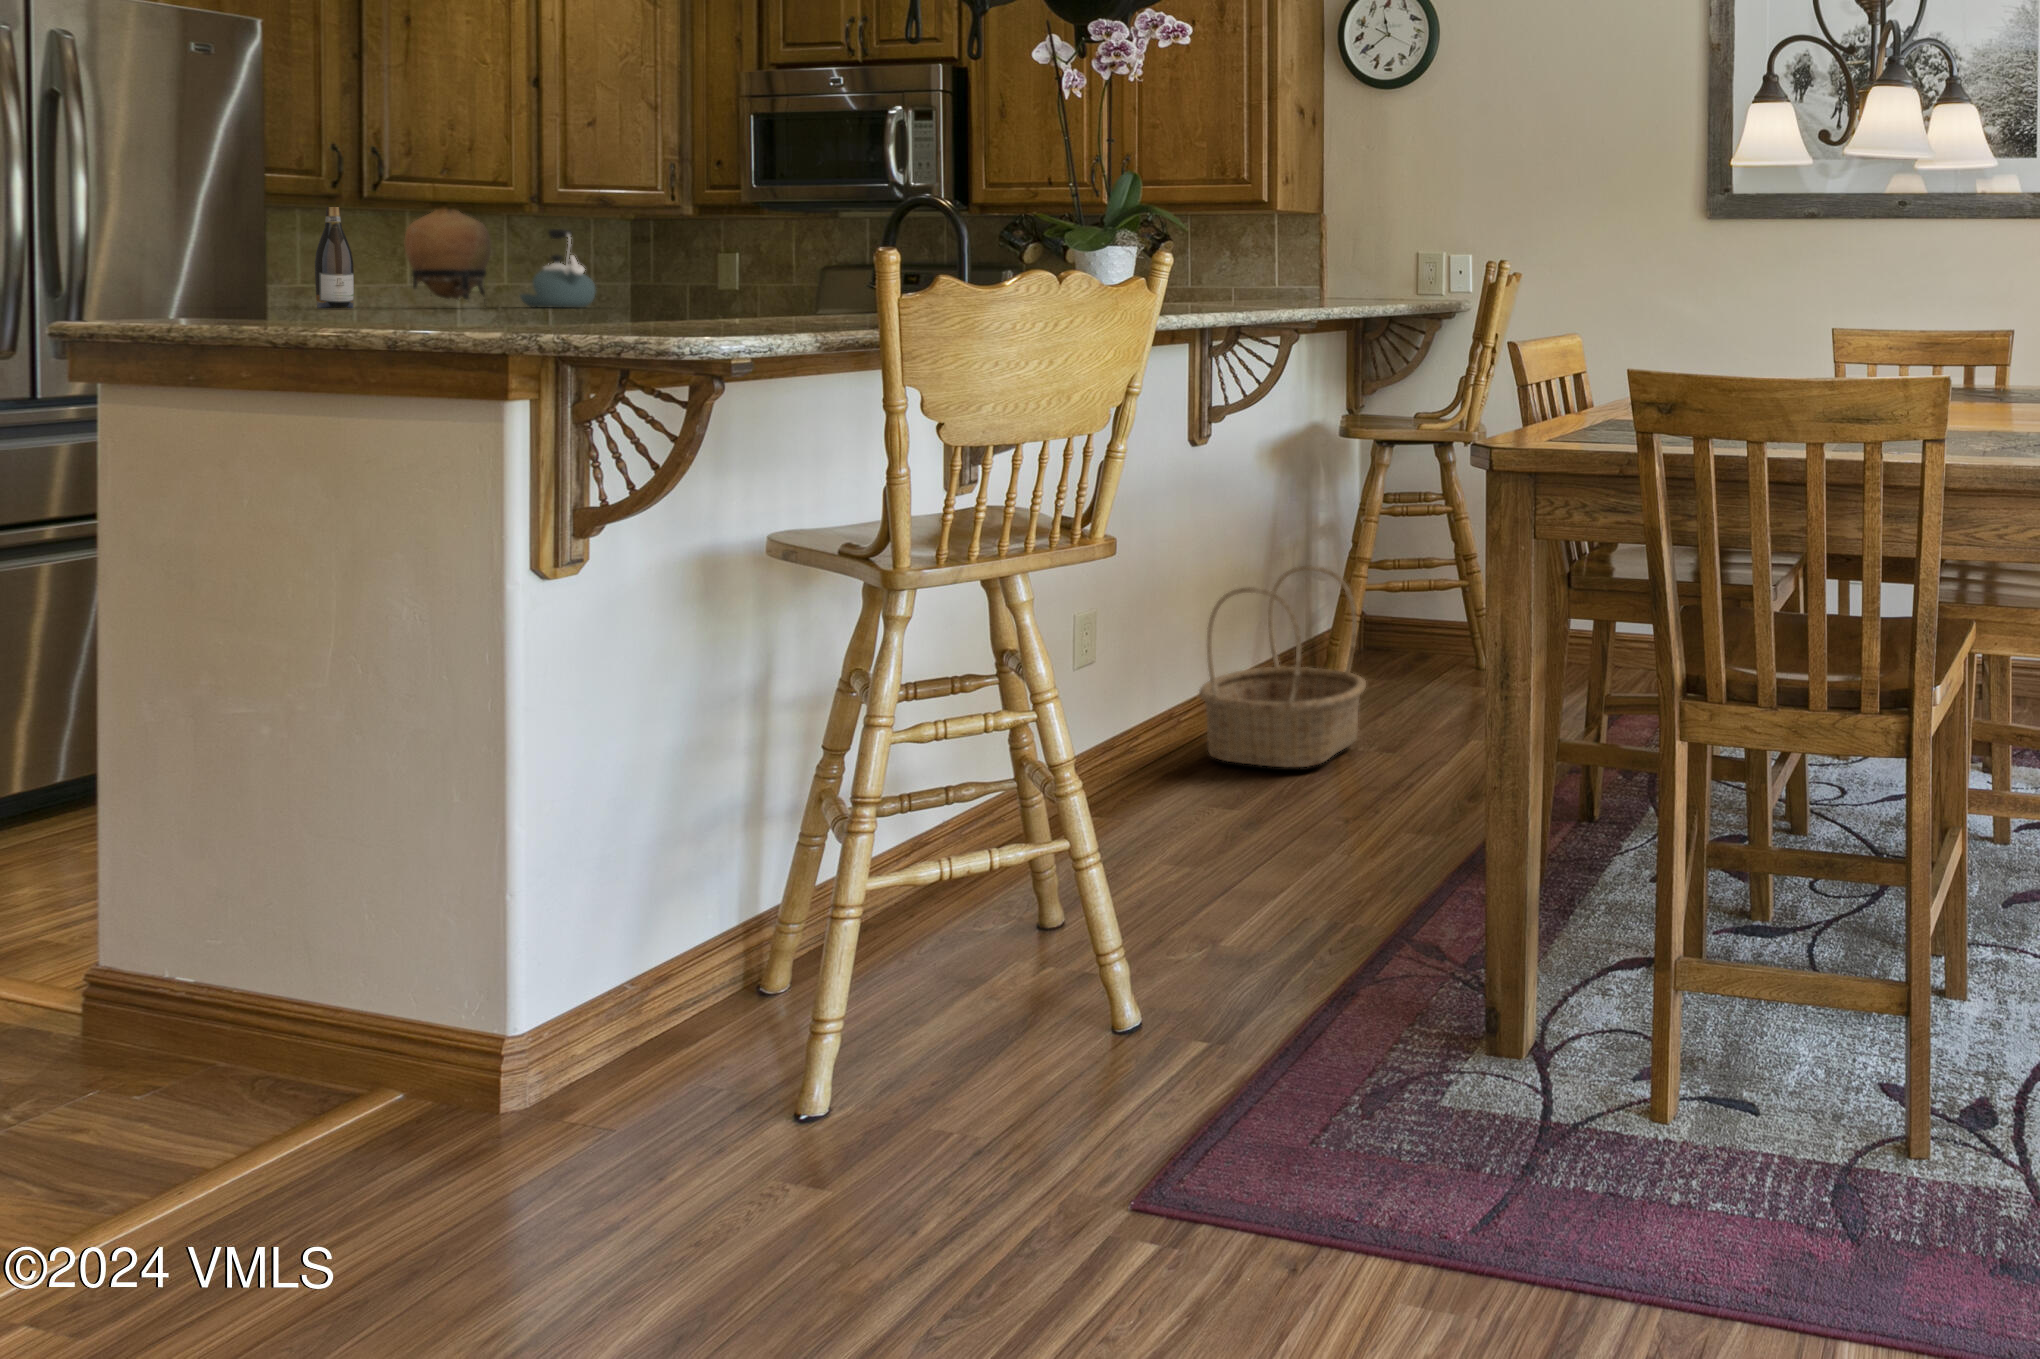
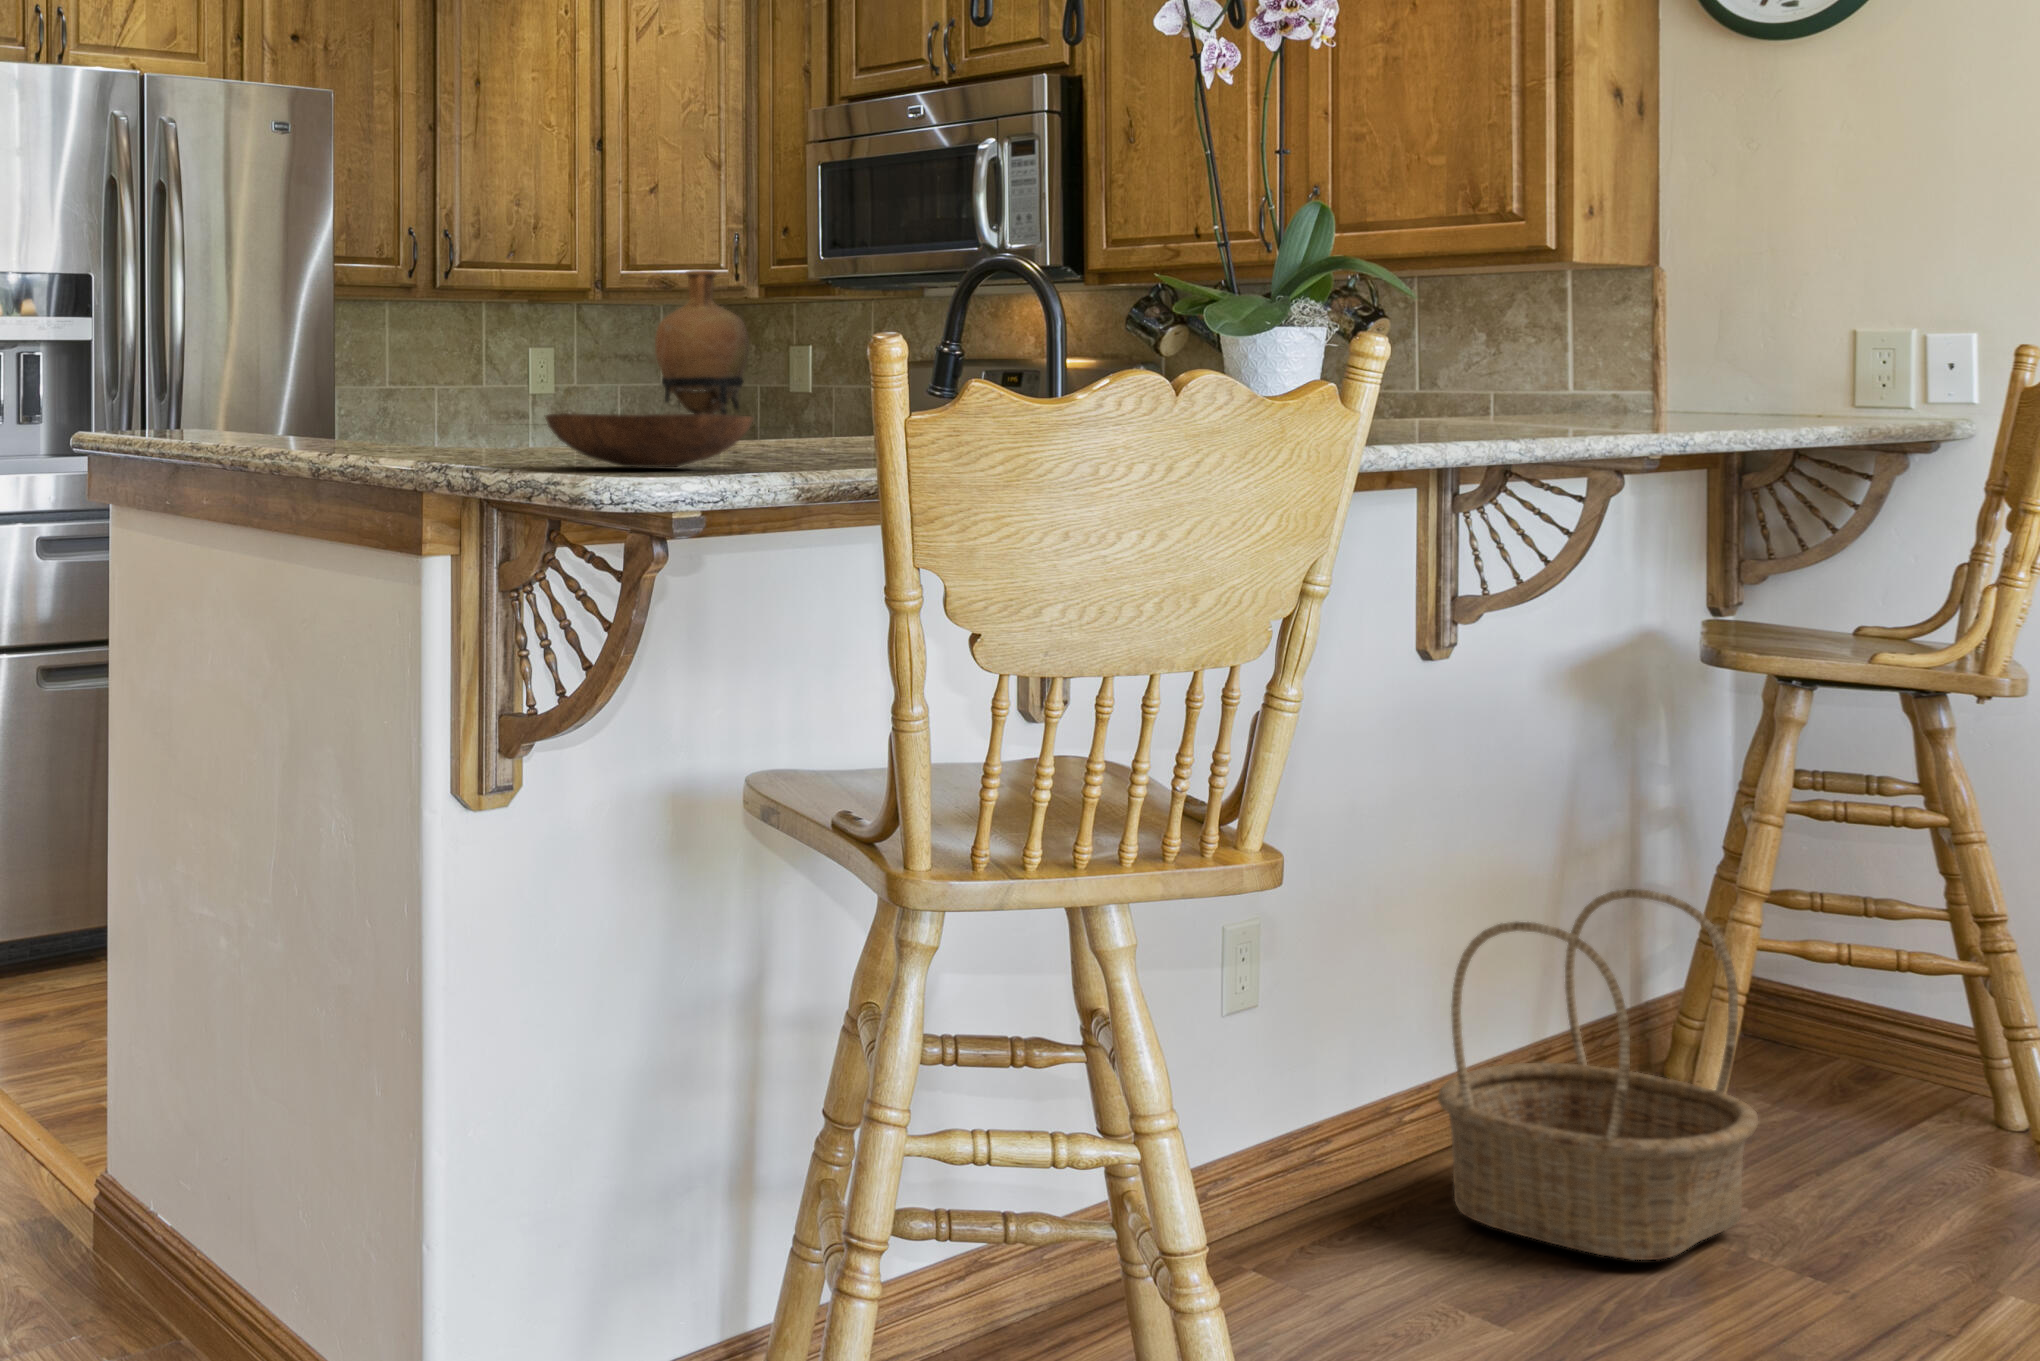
wine bottle: present [315,207,354,308] -> none [236,281,278,427]
vase: present [405,209,491,300] -> present [655,270,749,415]
kettle: present [520,229,596,307] -> none [469,318,561,426]
bowl: none [629,296,781,331] -> present [545,413,753,467]

